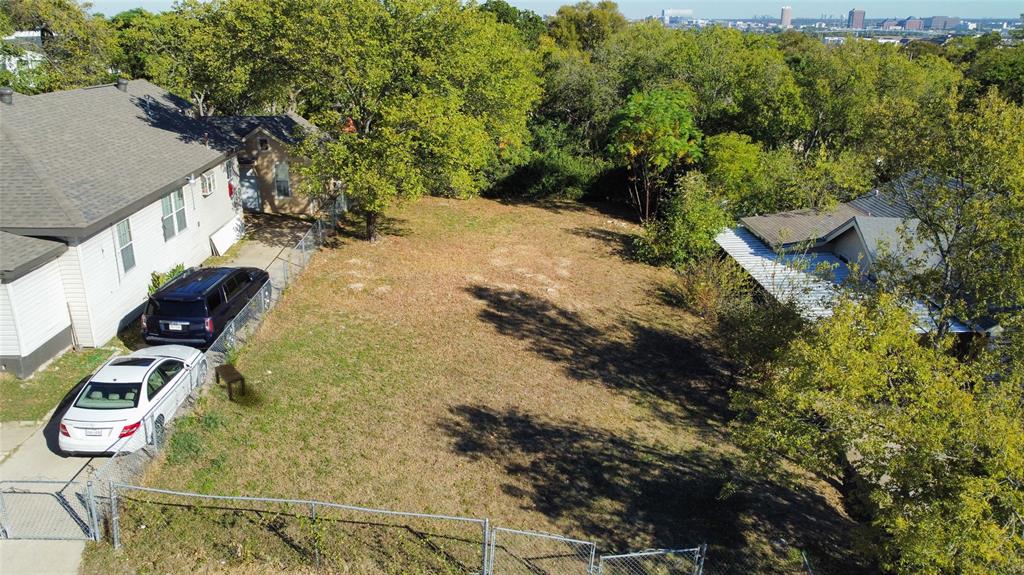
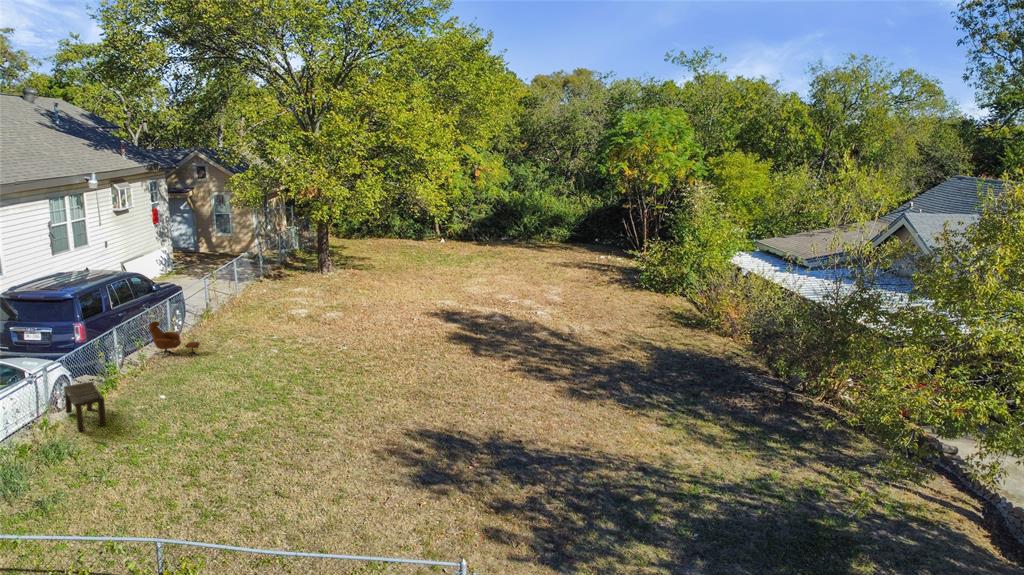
lounge chair: none [255,306,293,334] -> present [149,321,200,357]

